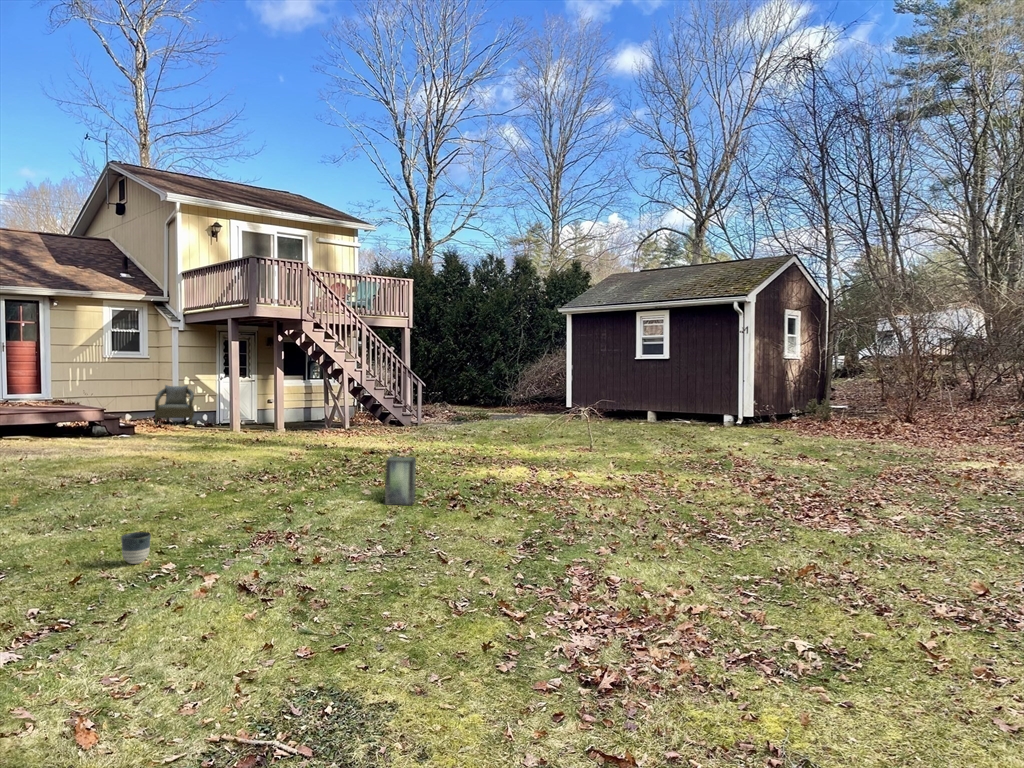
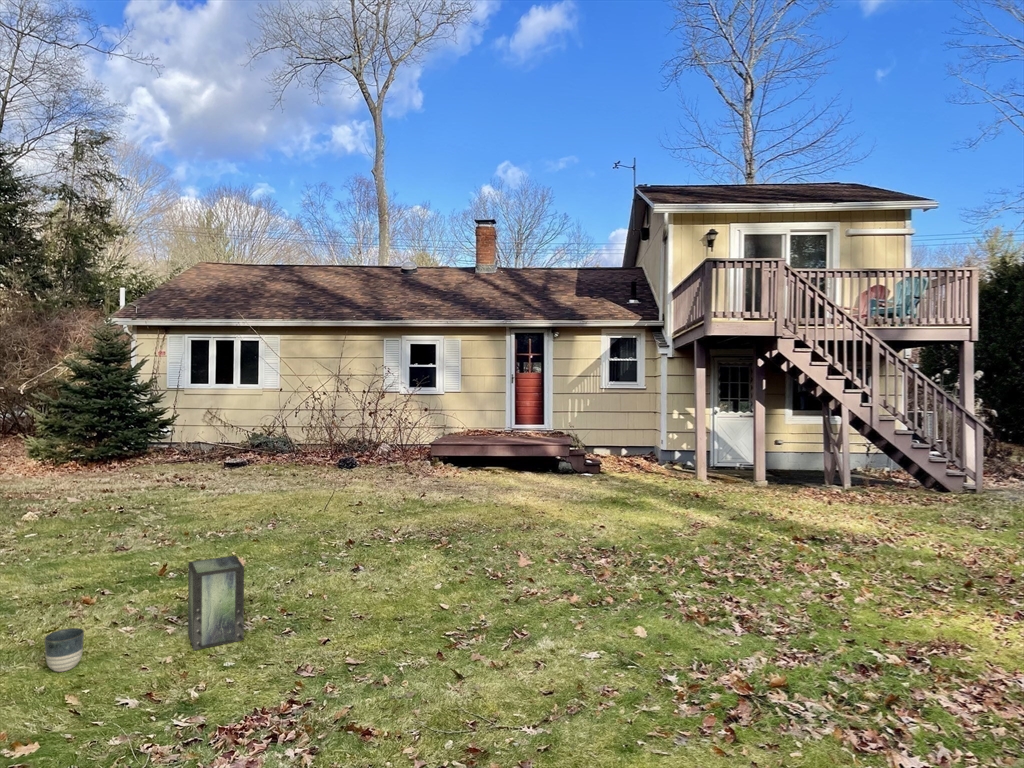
armchair: present [155,385,194,425] -> none [633,418,677,465]
storage box: present [385,456,416,505] -> present [188,556,244,650]

